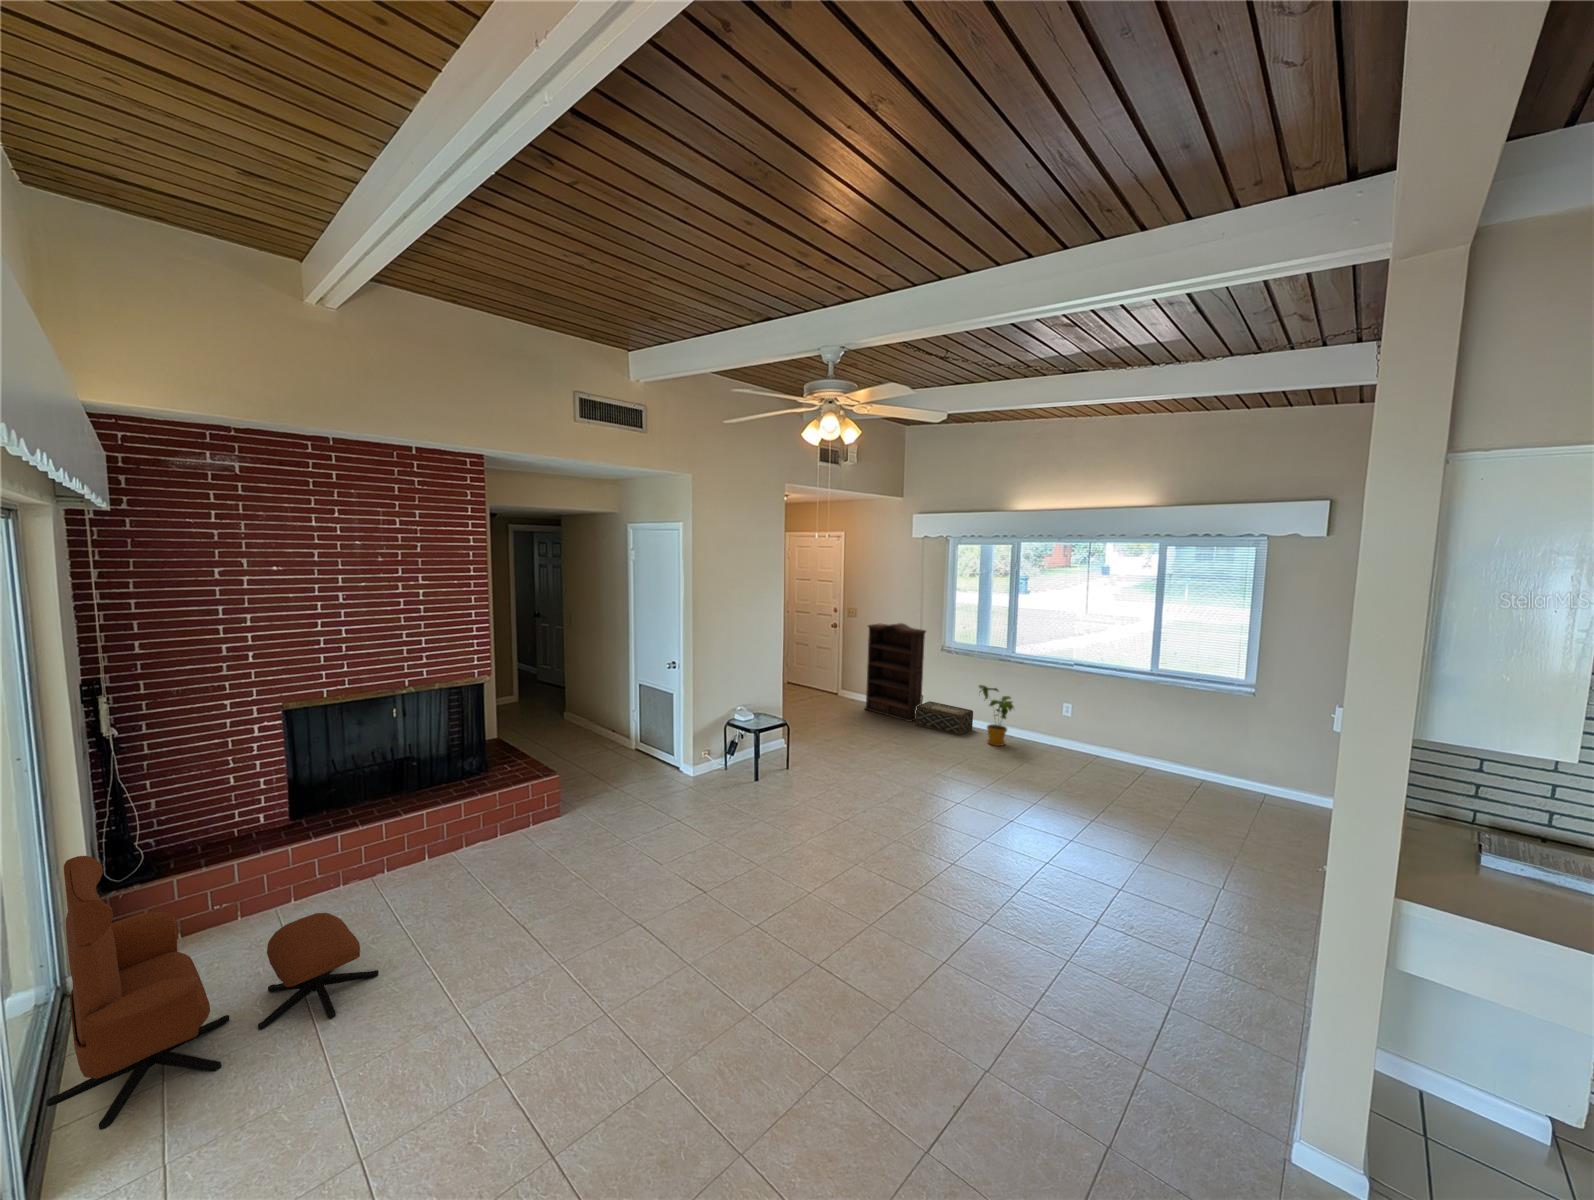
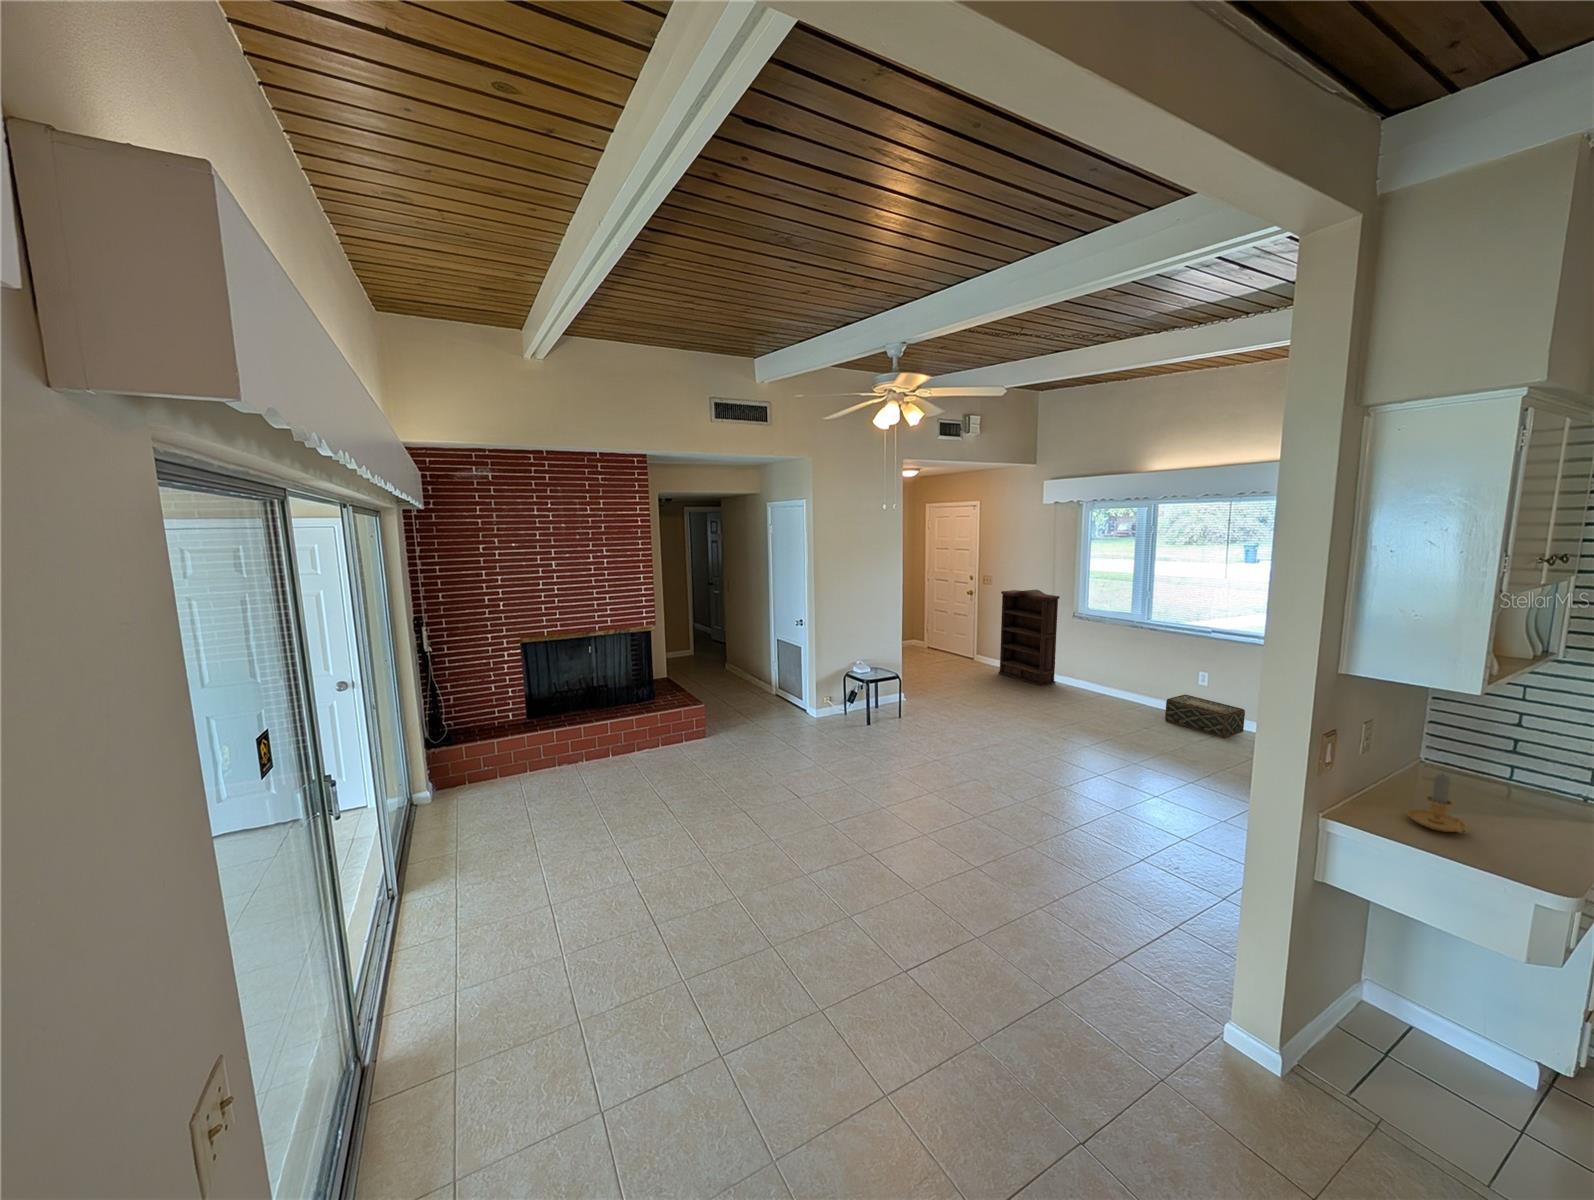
house plant: present [979,685,1014,746] -> none [1104,650,1145,712]
woven basket: present [916,701,973,735] -> present [1165,695,1245,738]
candle: none [1445,834,1523,900] -> present [1406,774,1468,833]
lounge chair: present [46,856,378,1130] -> none [402,716,572,870]

